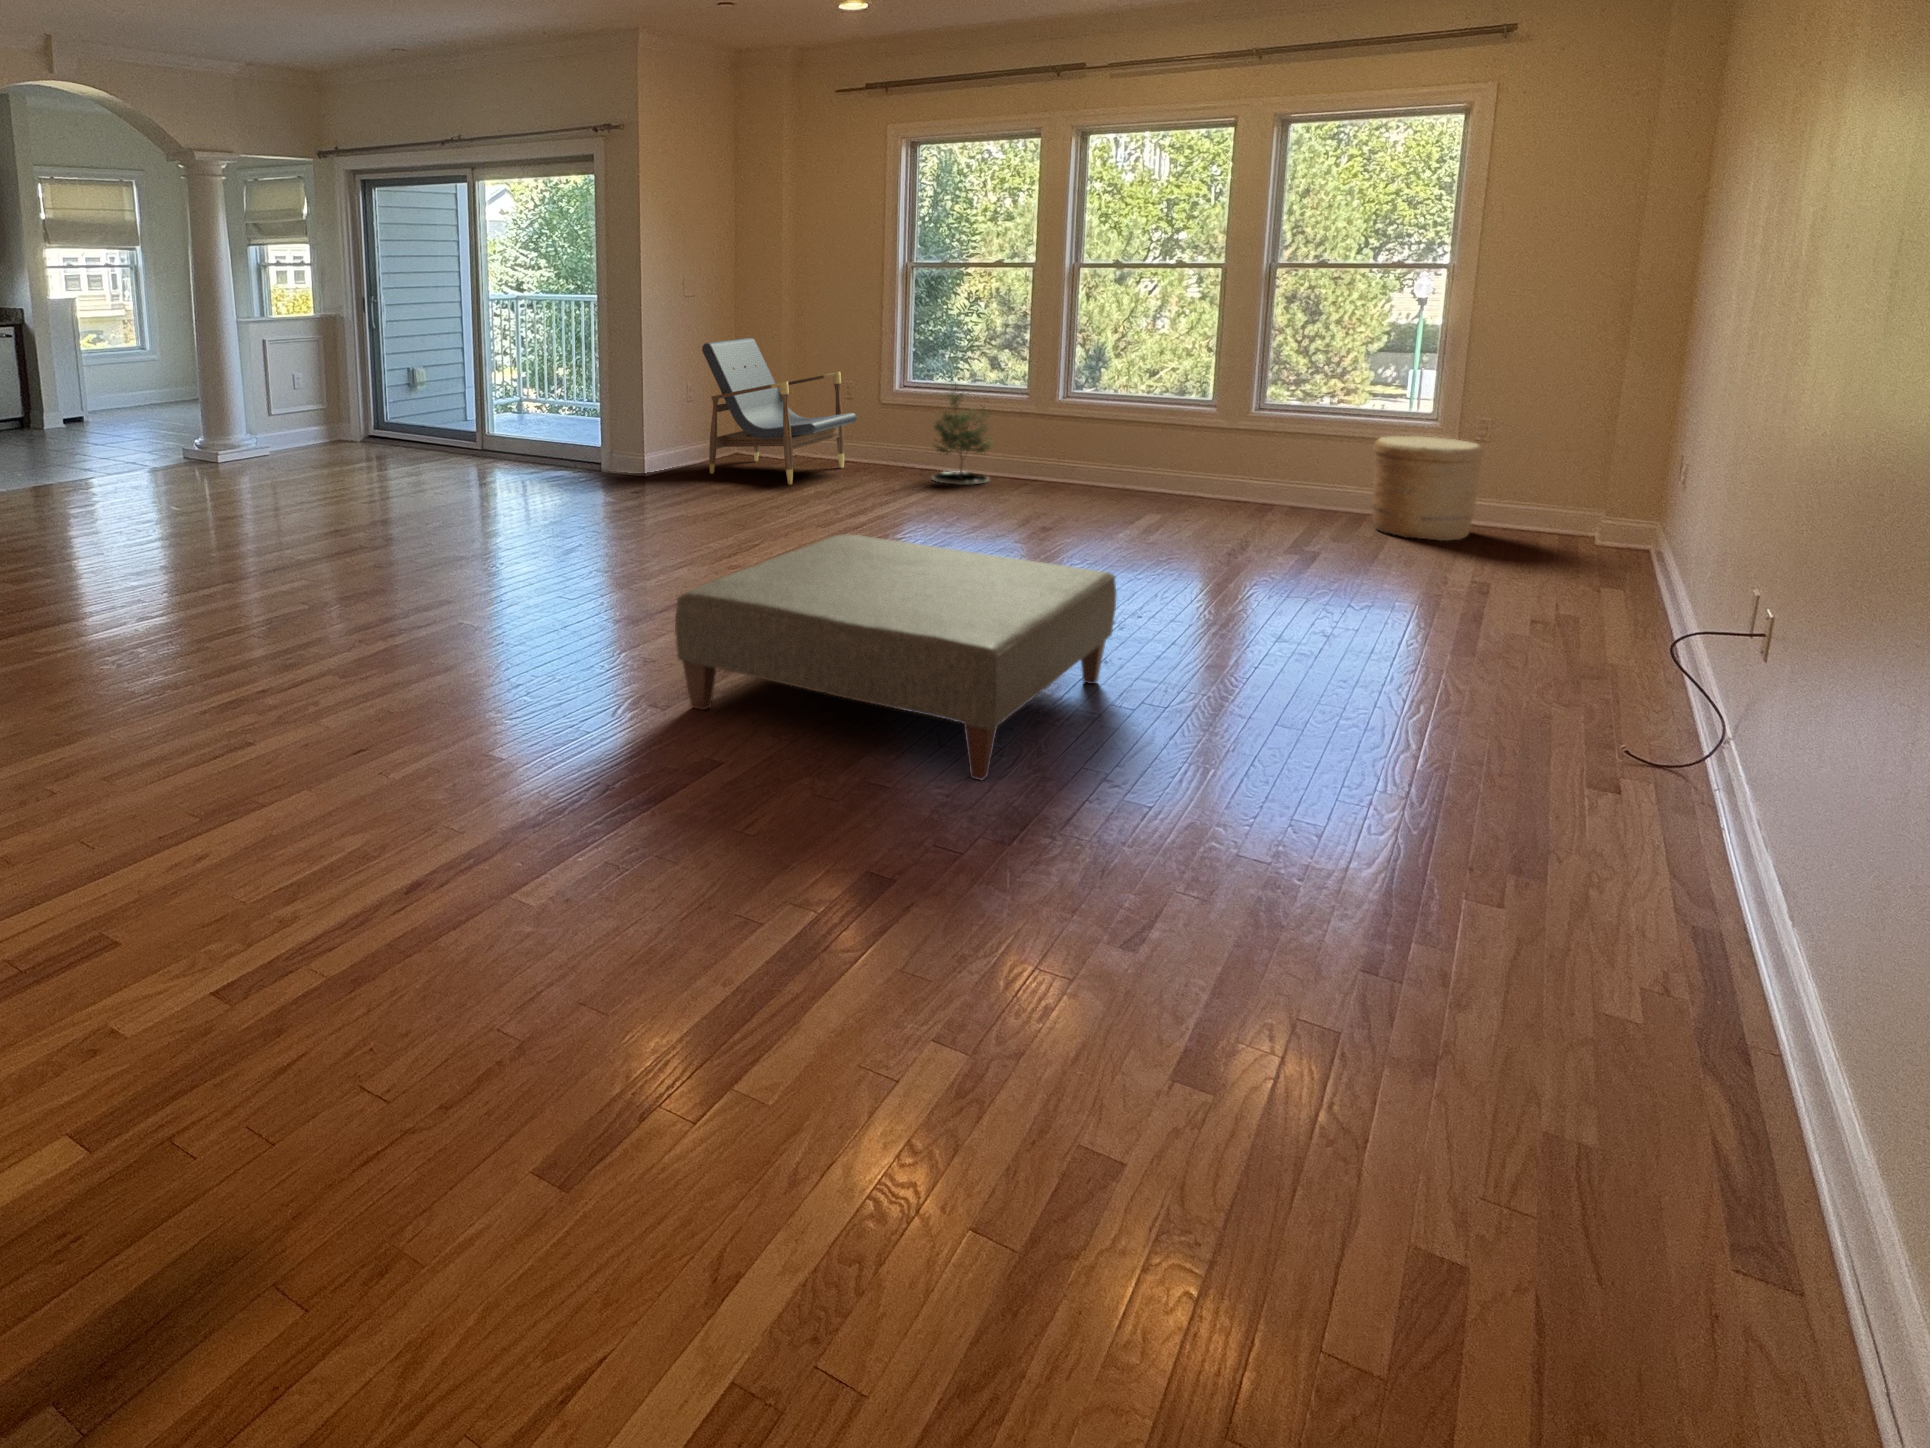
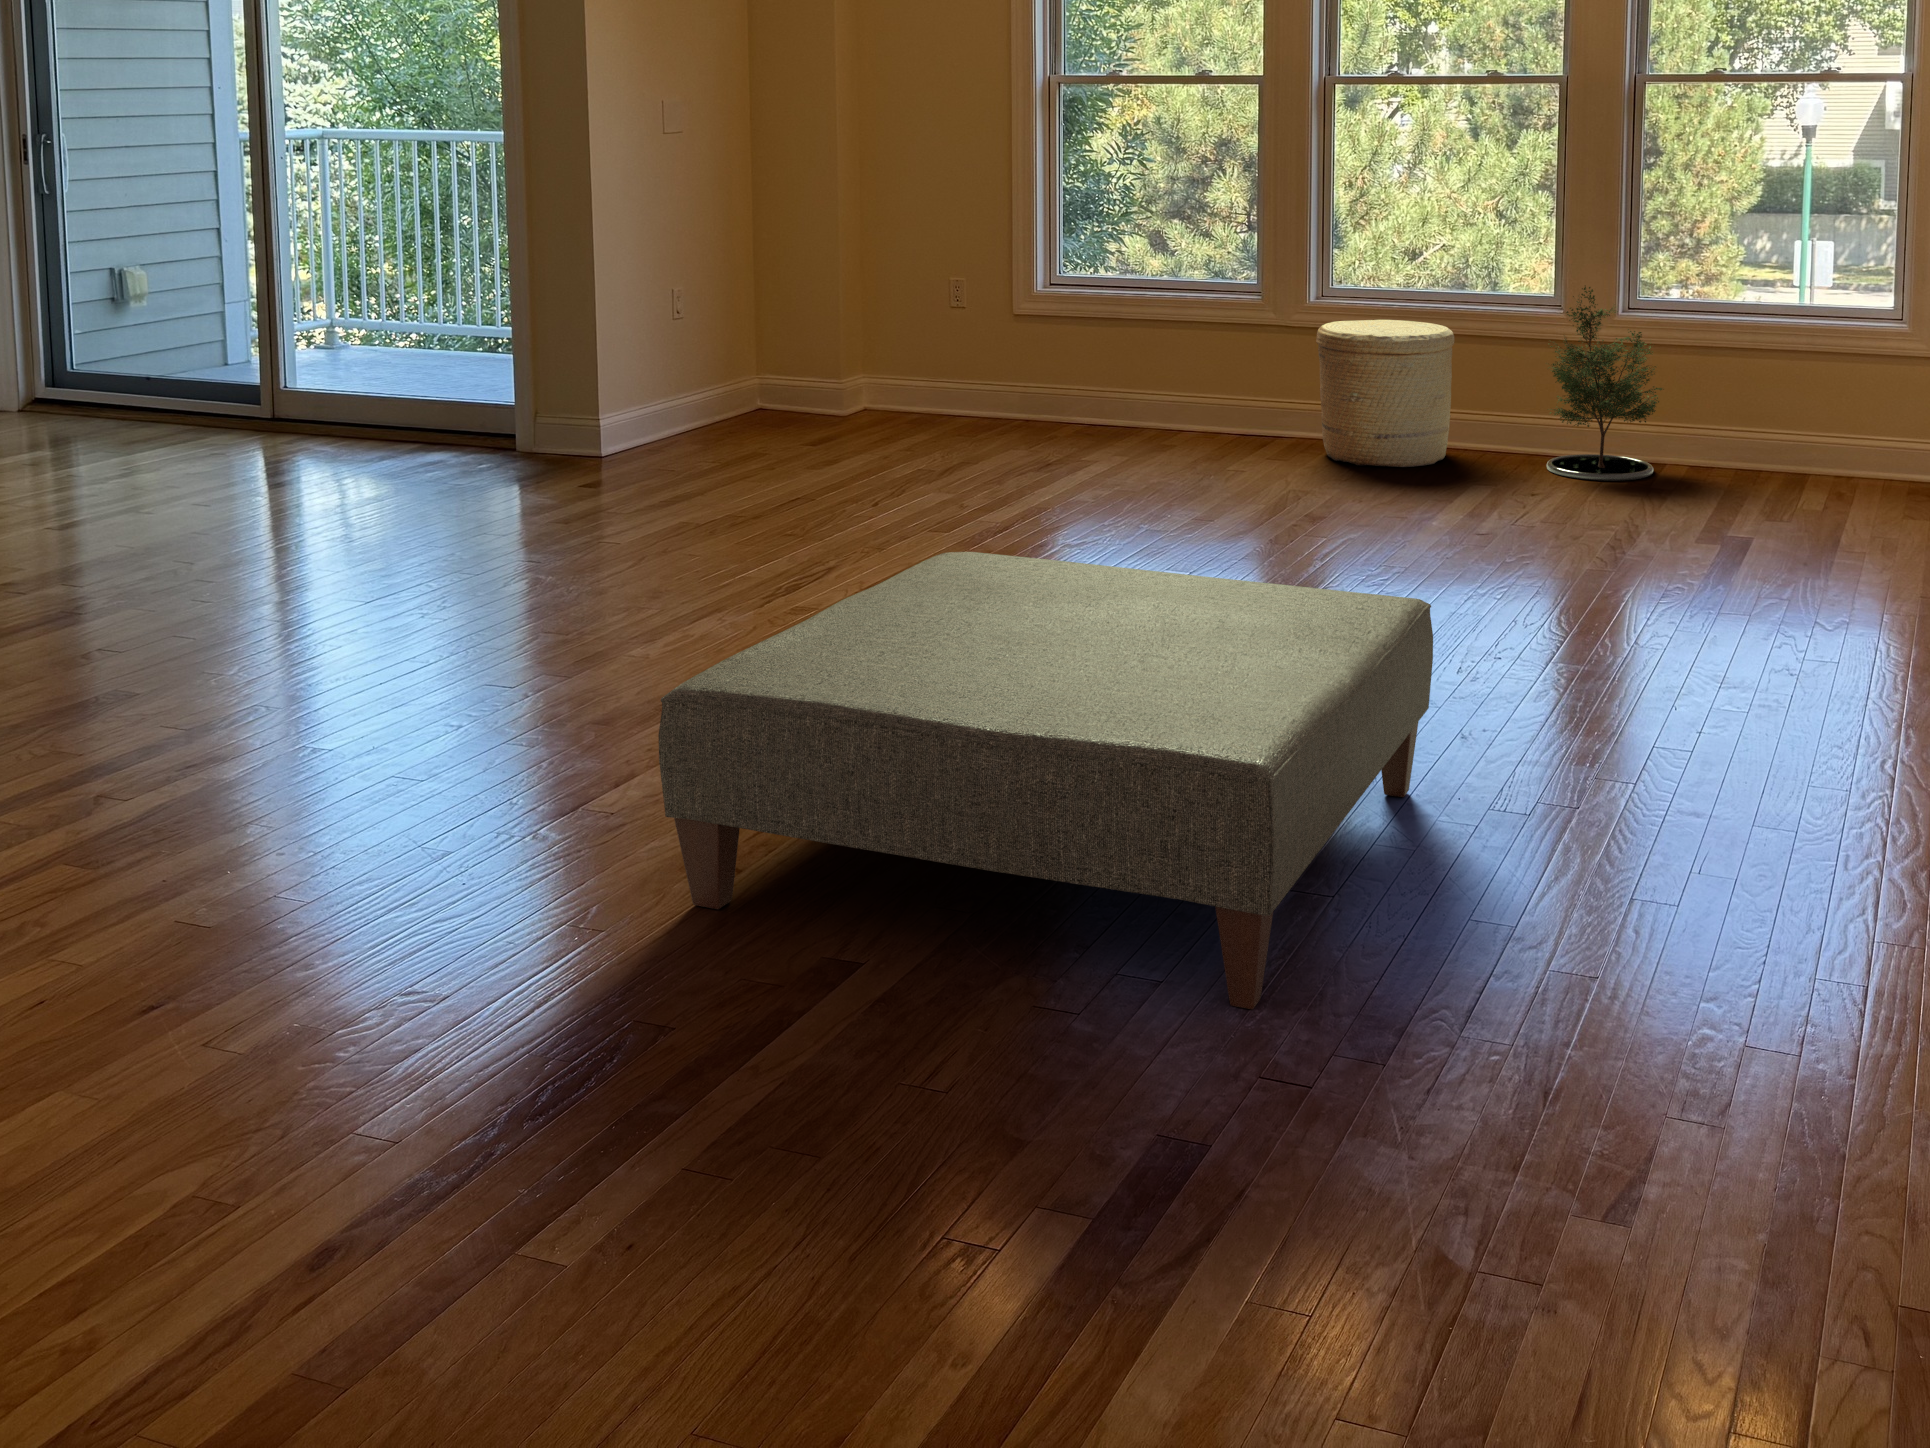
lounge chair: present [702,338,857,485] -> none [663,203,933,454]
potted tree: present [932,383,993,485] -> present [1547,286,1662,481]
woven basket: present [1372,436,1483,541] -> present [1316,320,1454,467]

